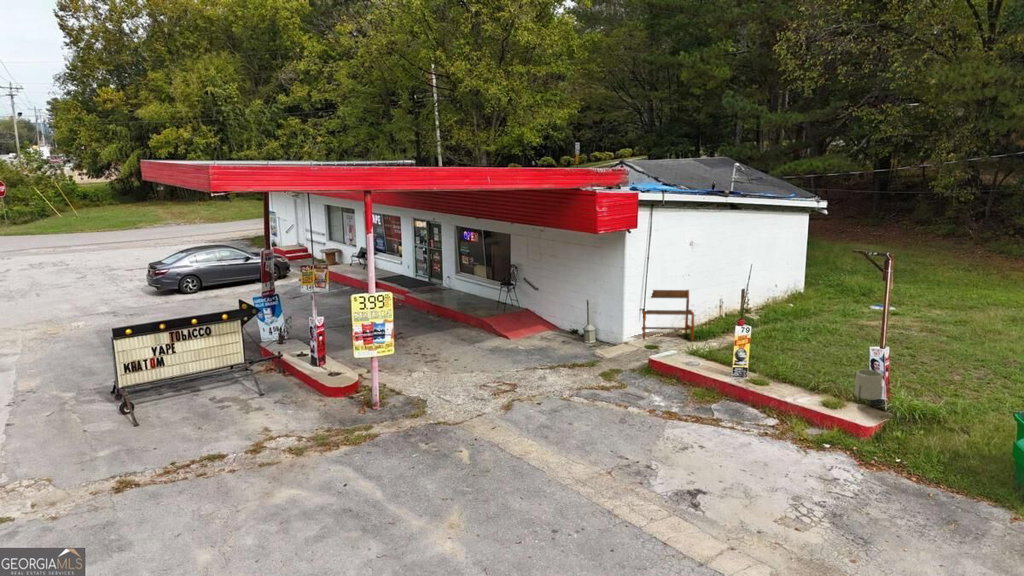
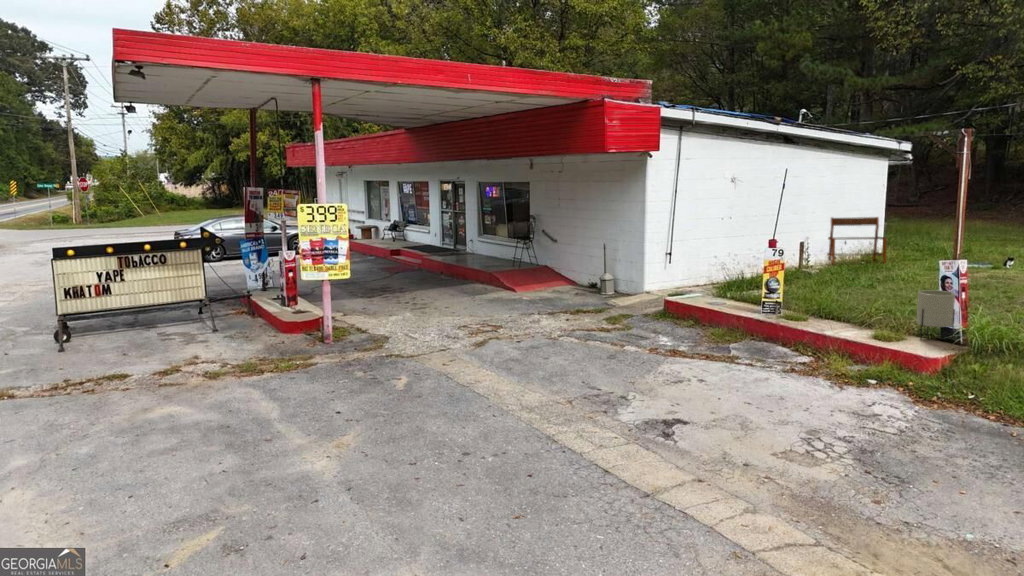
bench: present [642,290,694,340] -> present [827,217,887,264]

